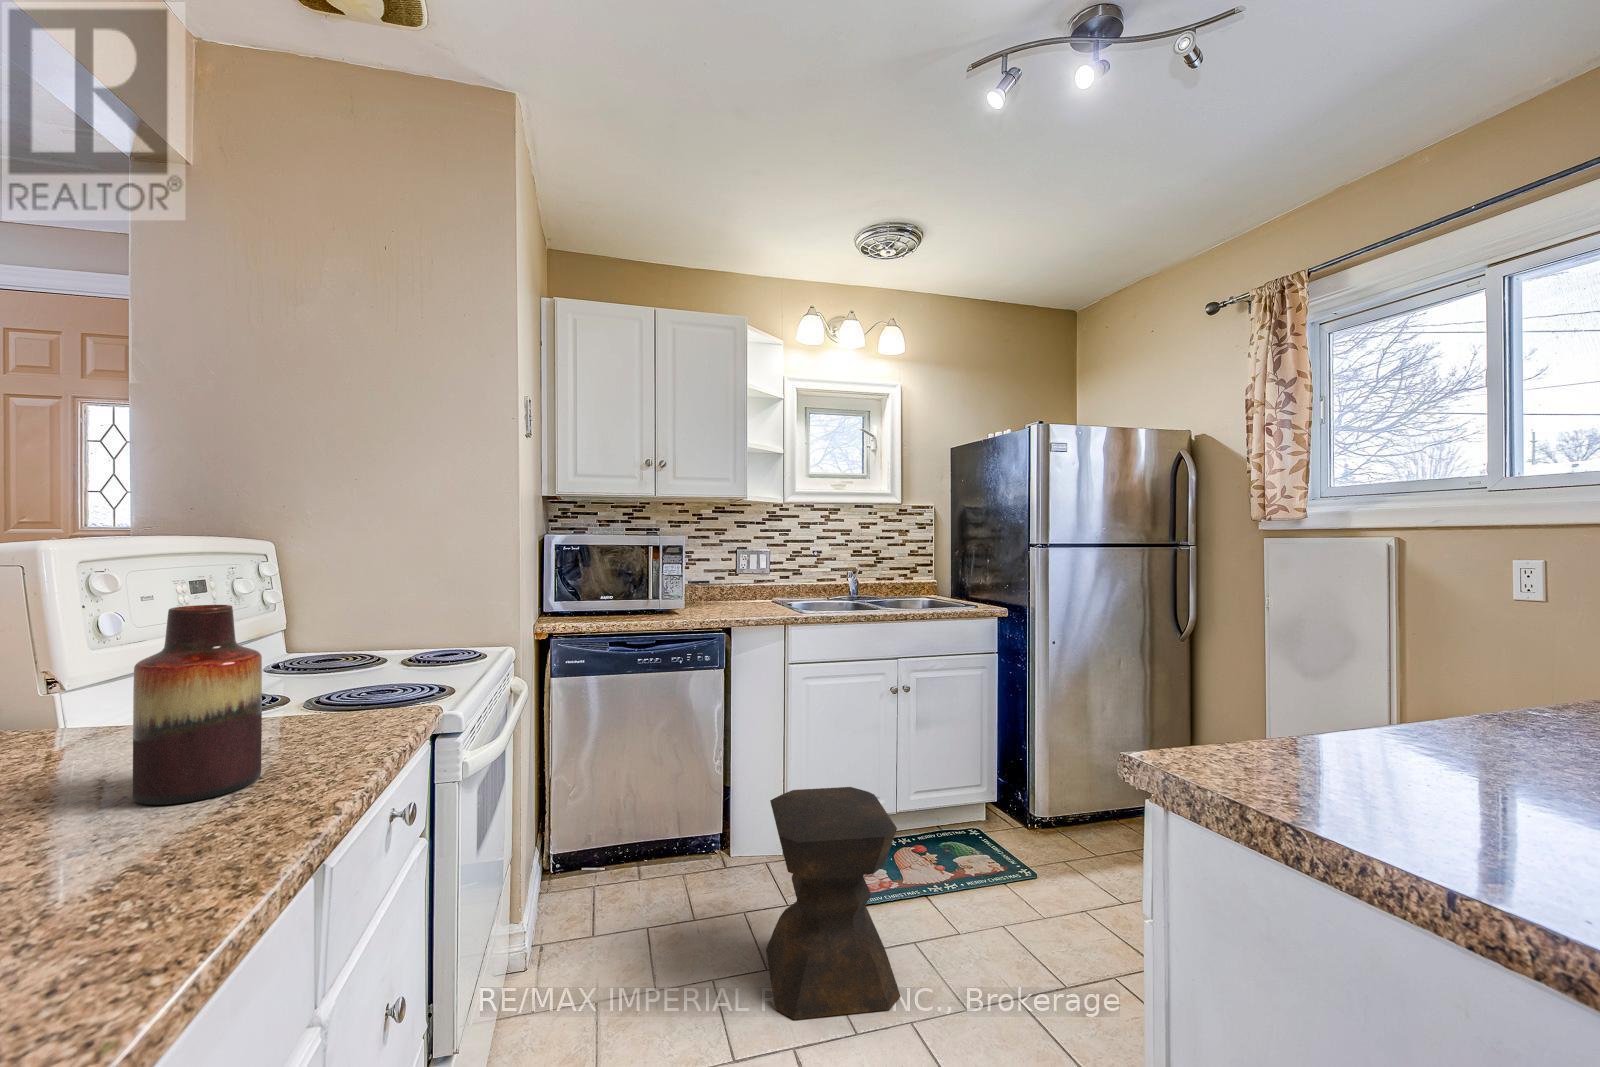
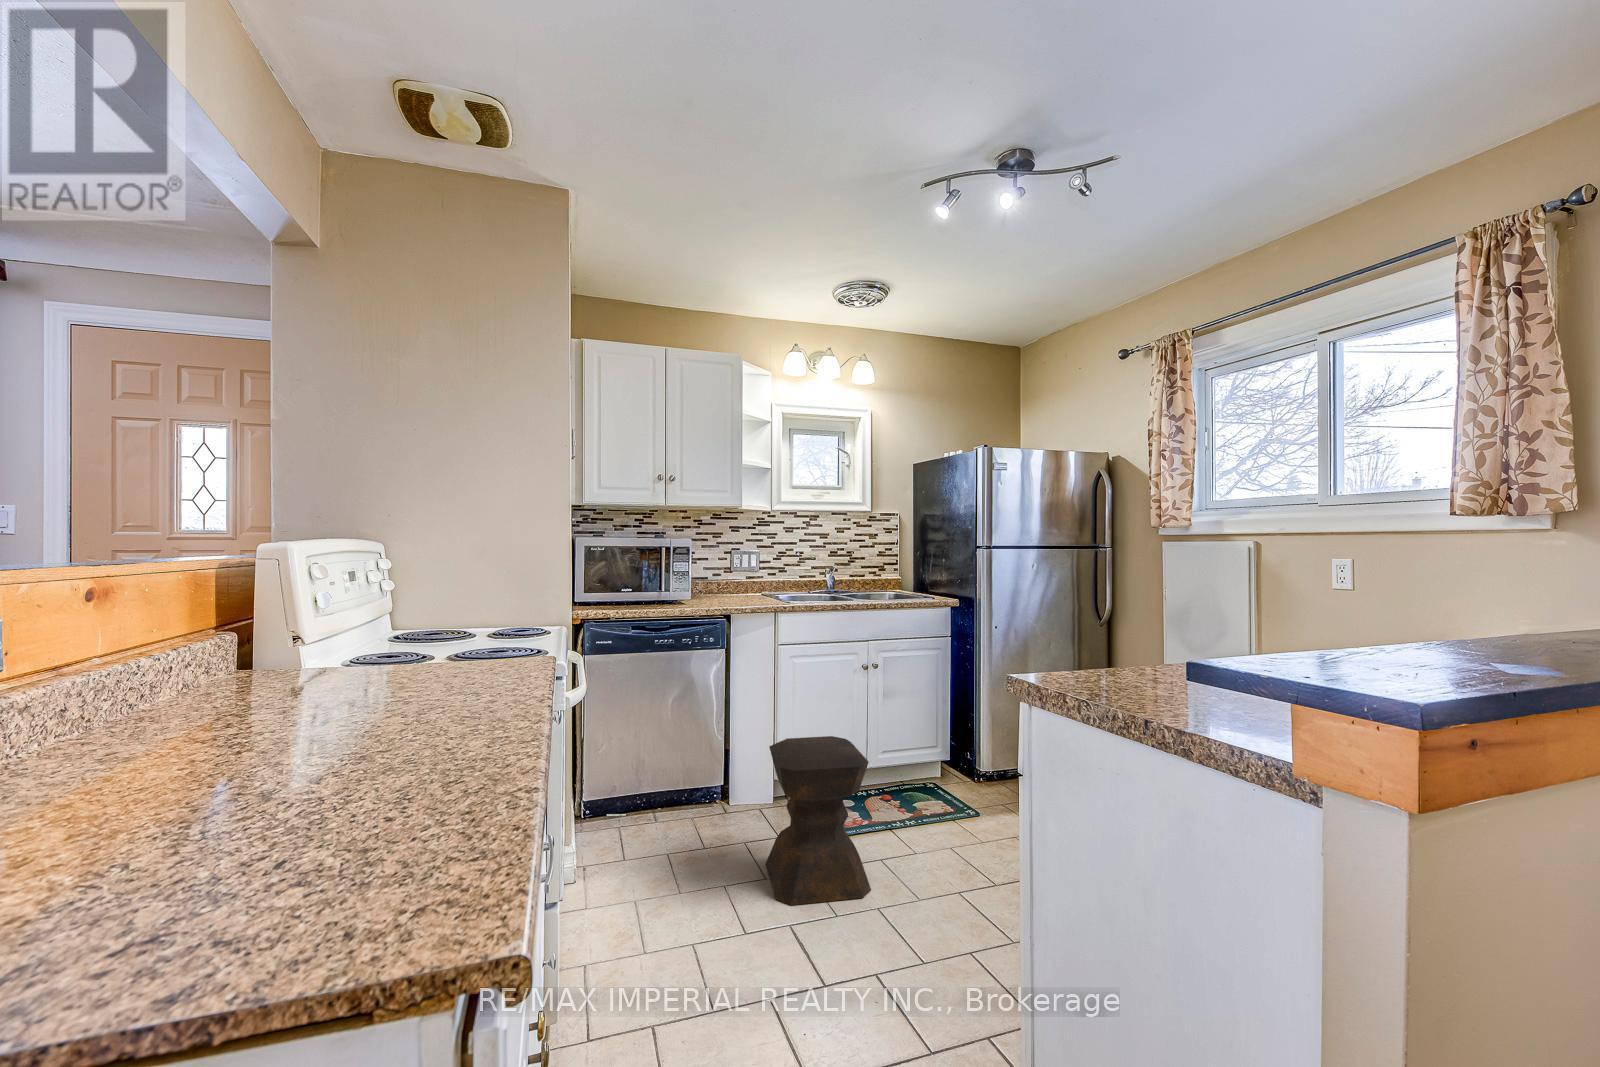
vase: present [133,605,262,805] -> none [423,578,487,692]

